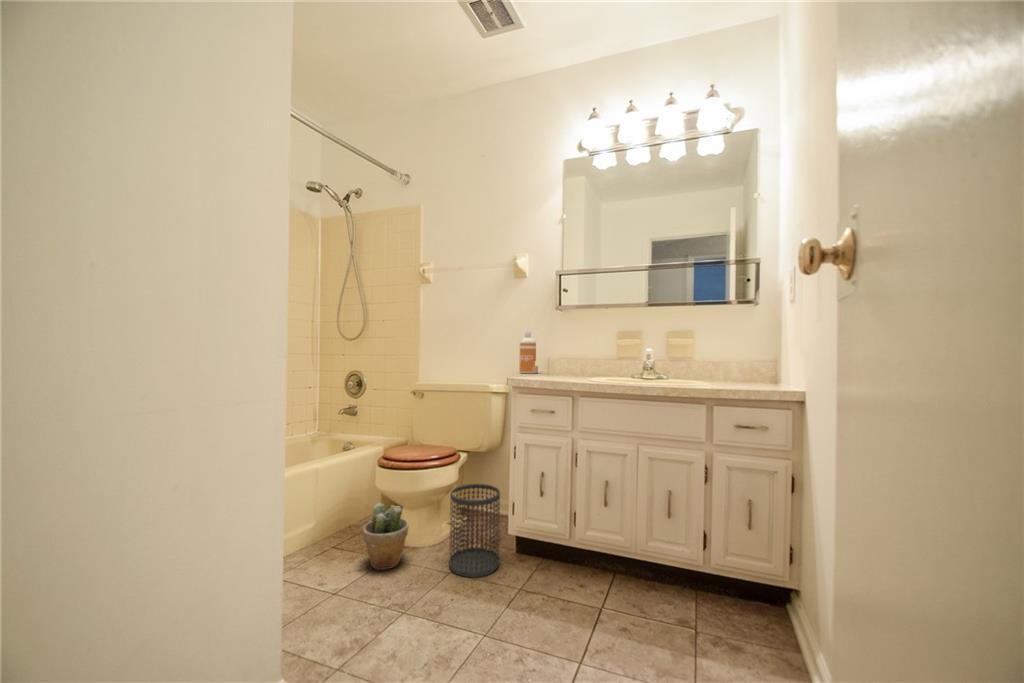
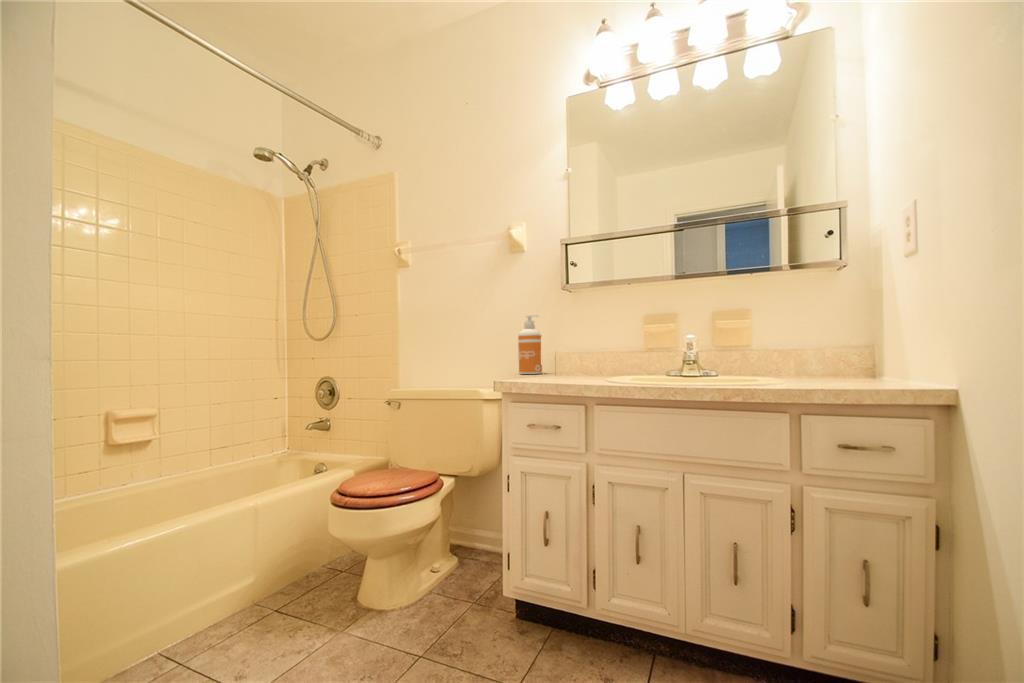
wastebasket: present [449,484,500,577] -> none [421,525,492,664]
potted plant: present [363,503,409,570] -> none [304,555,369,650]

